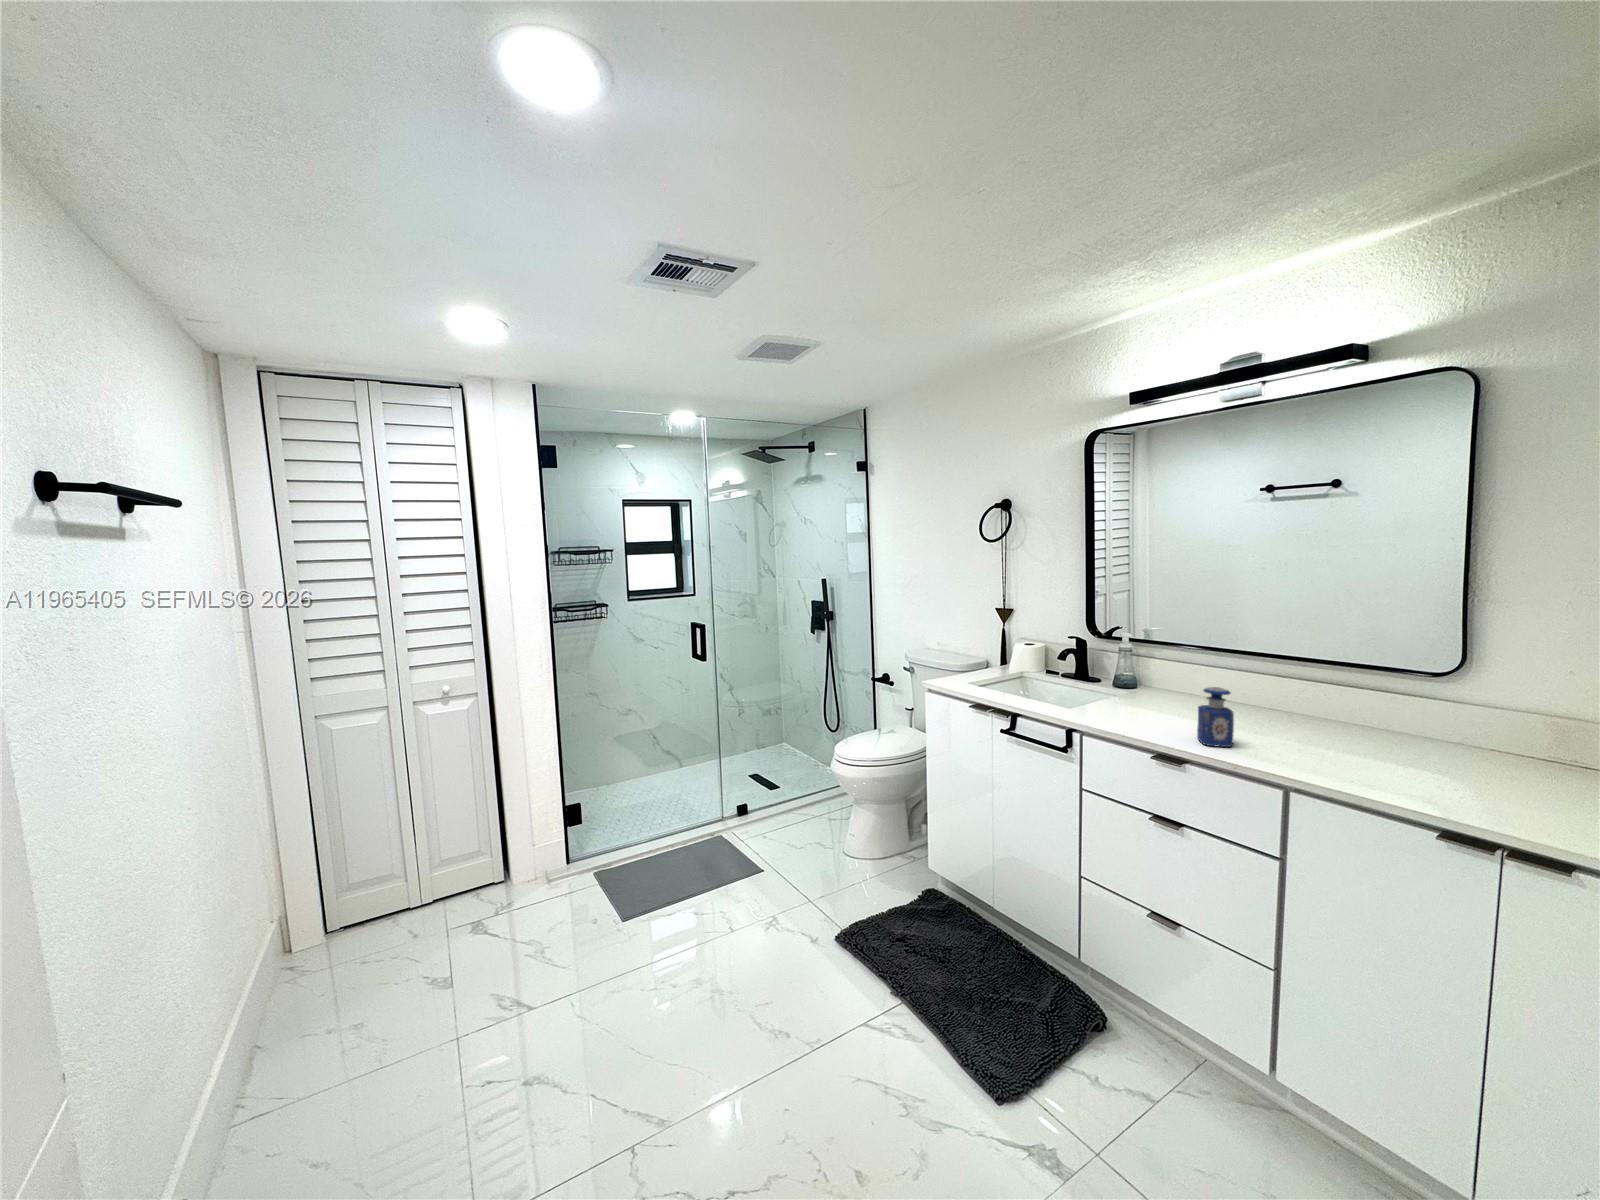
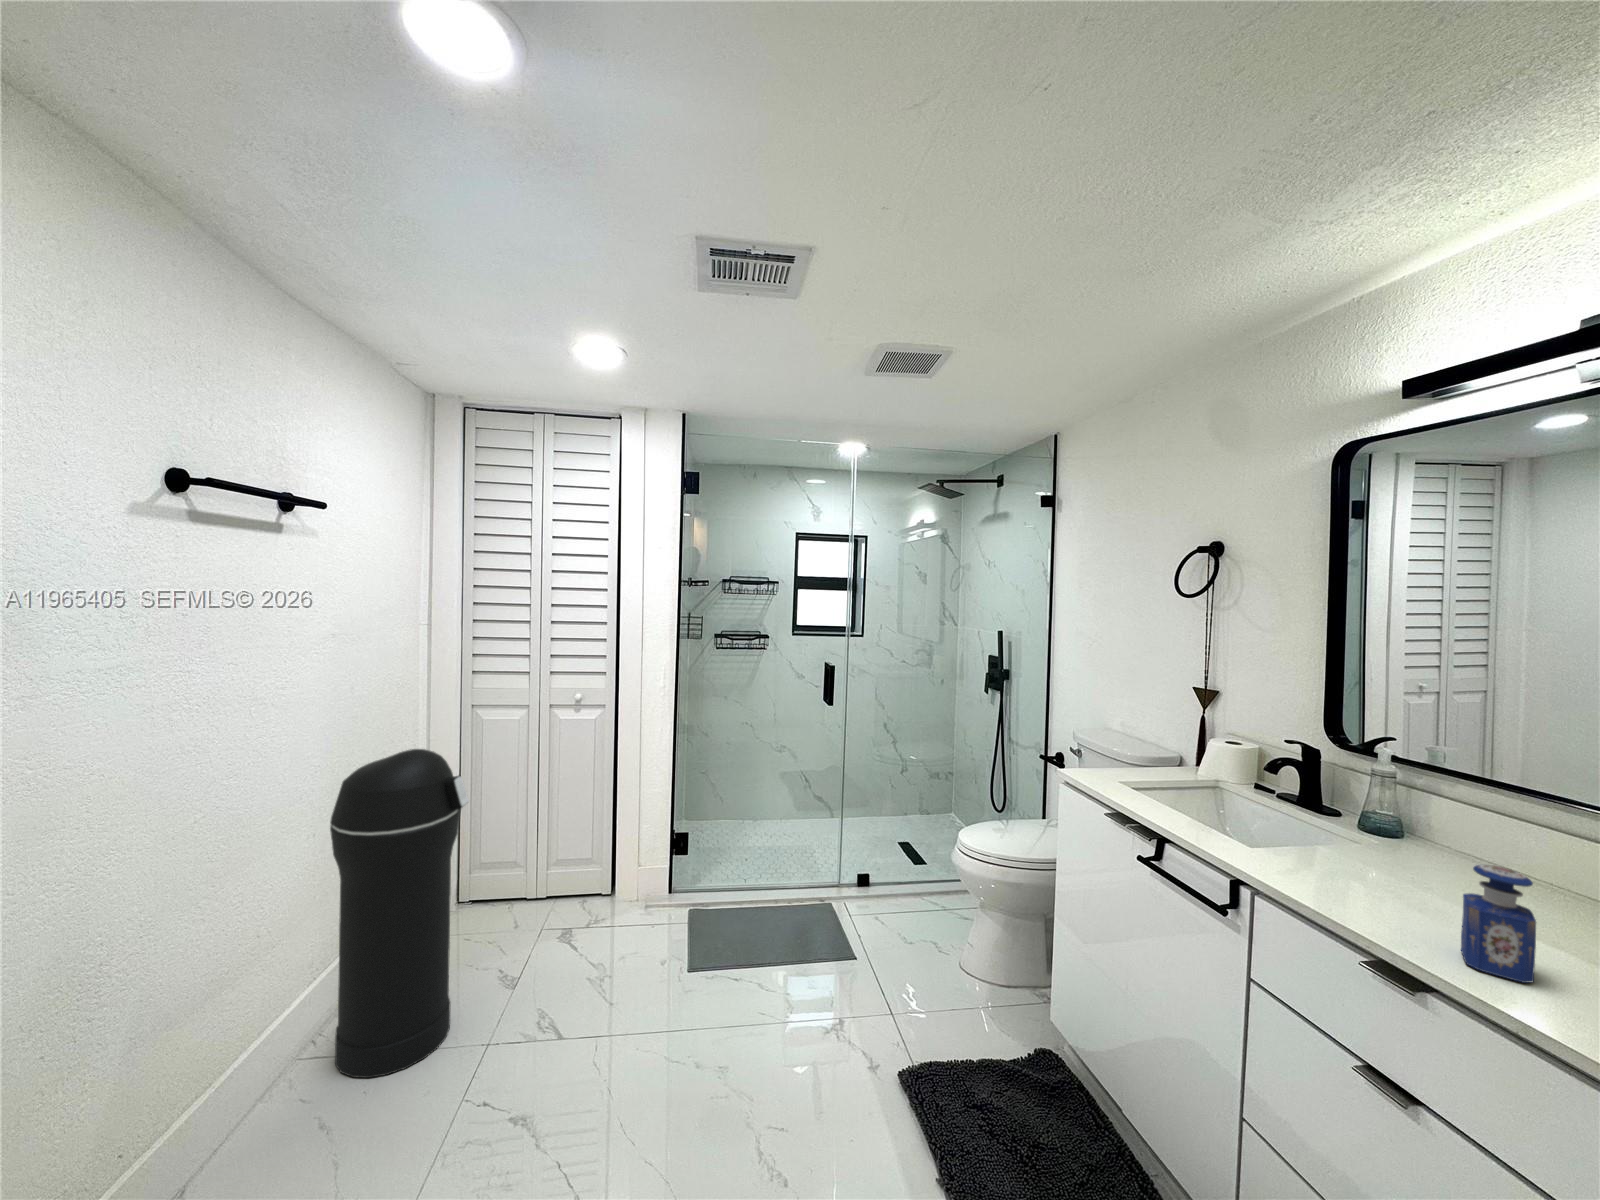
trash can: none [225,766,399,1125] -> present [330,749,469,1078]

